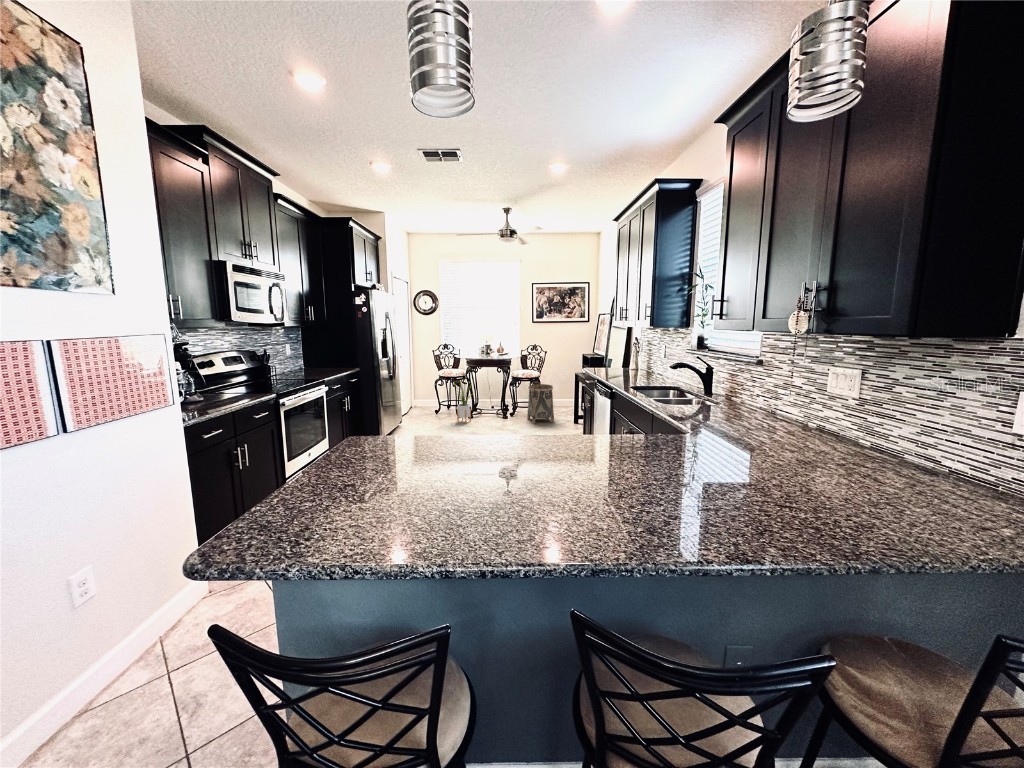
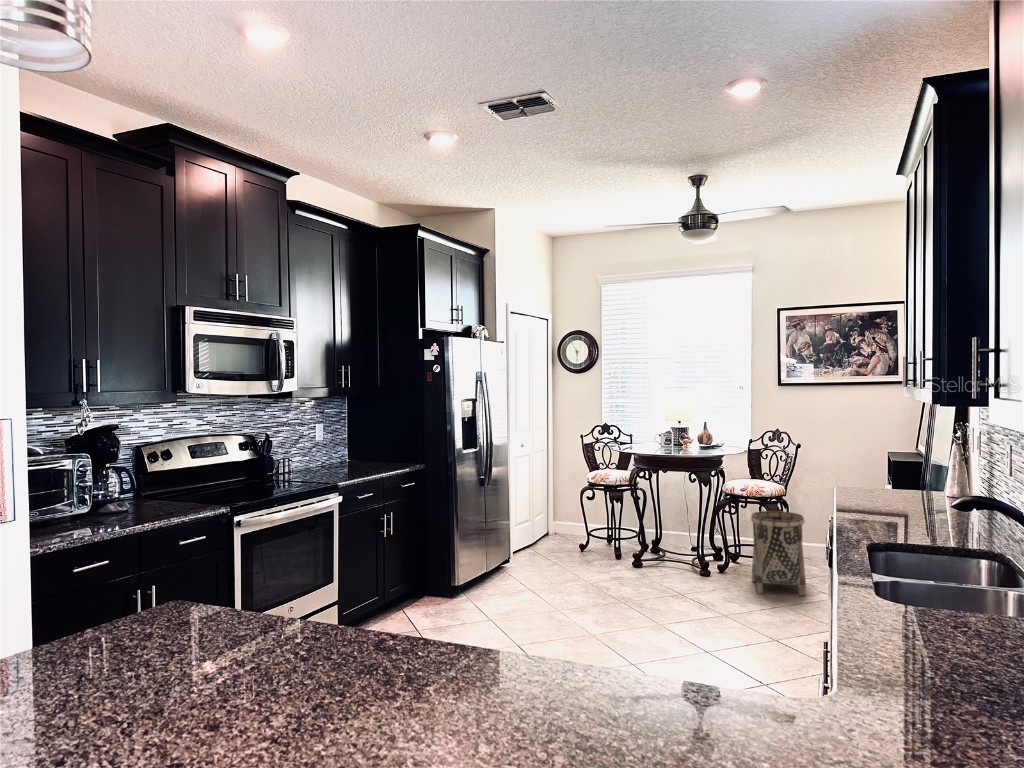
house plant: present [457,382,472,423] -> none [599,486,646,577]

